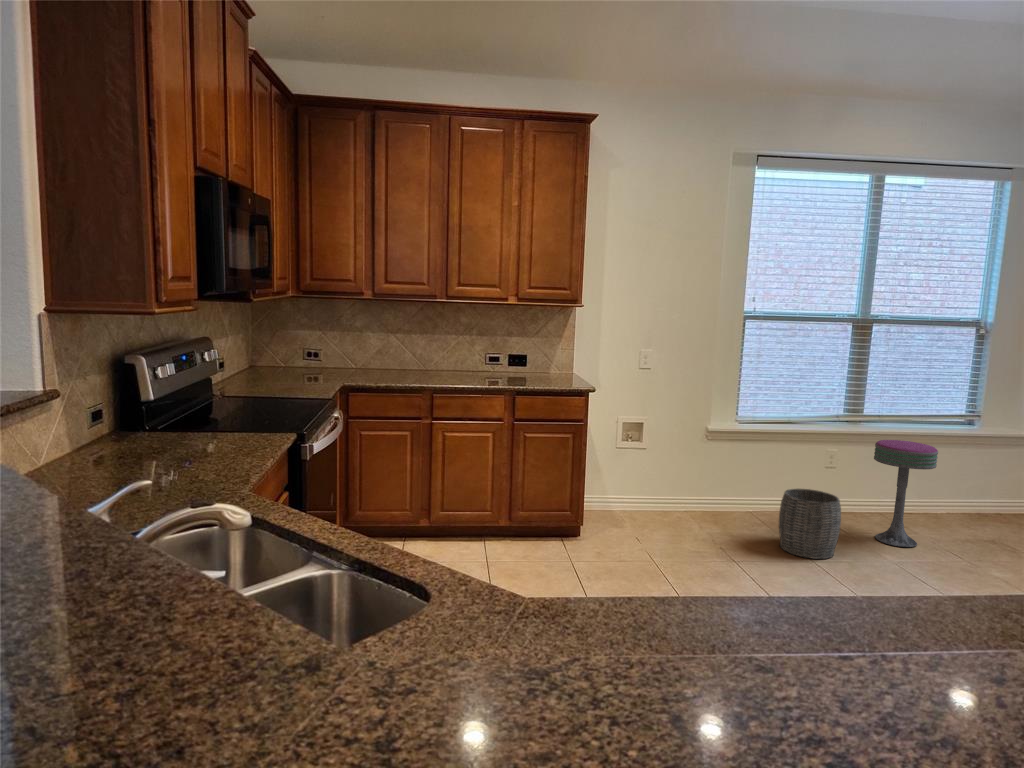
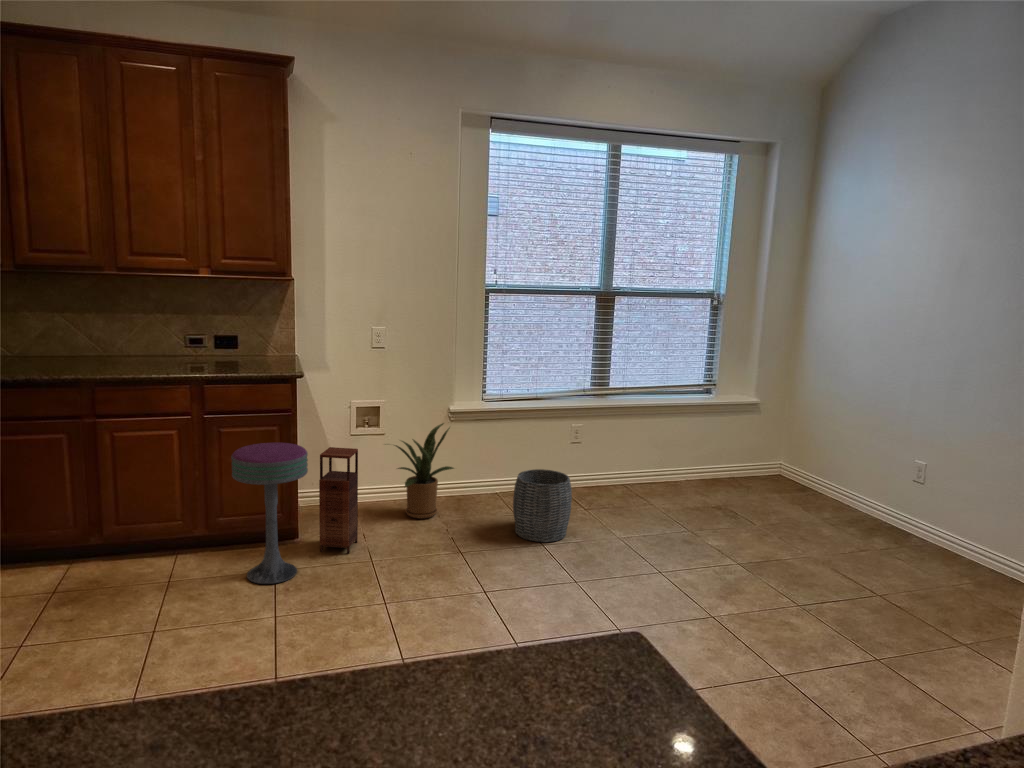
house plant: none [653,440,716,529] -> present [395,423,454,519]
bar stool: present [874,440,938,547] -> present [231,443,308,584]
storage cabinet: none [604,455,639,552] -> present [319,447,358,553]

